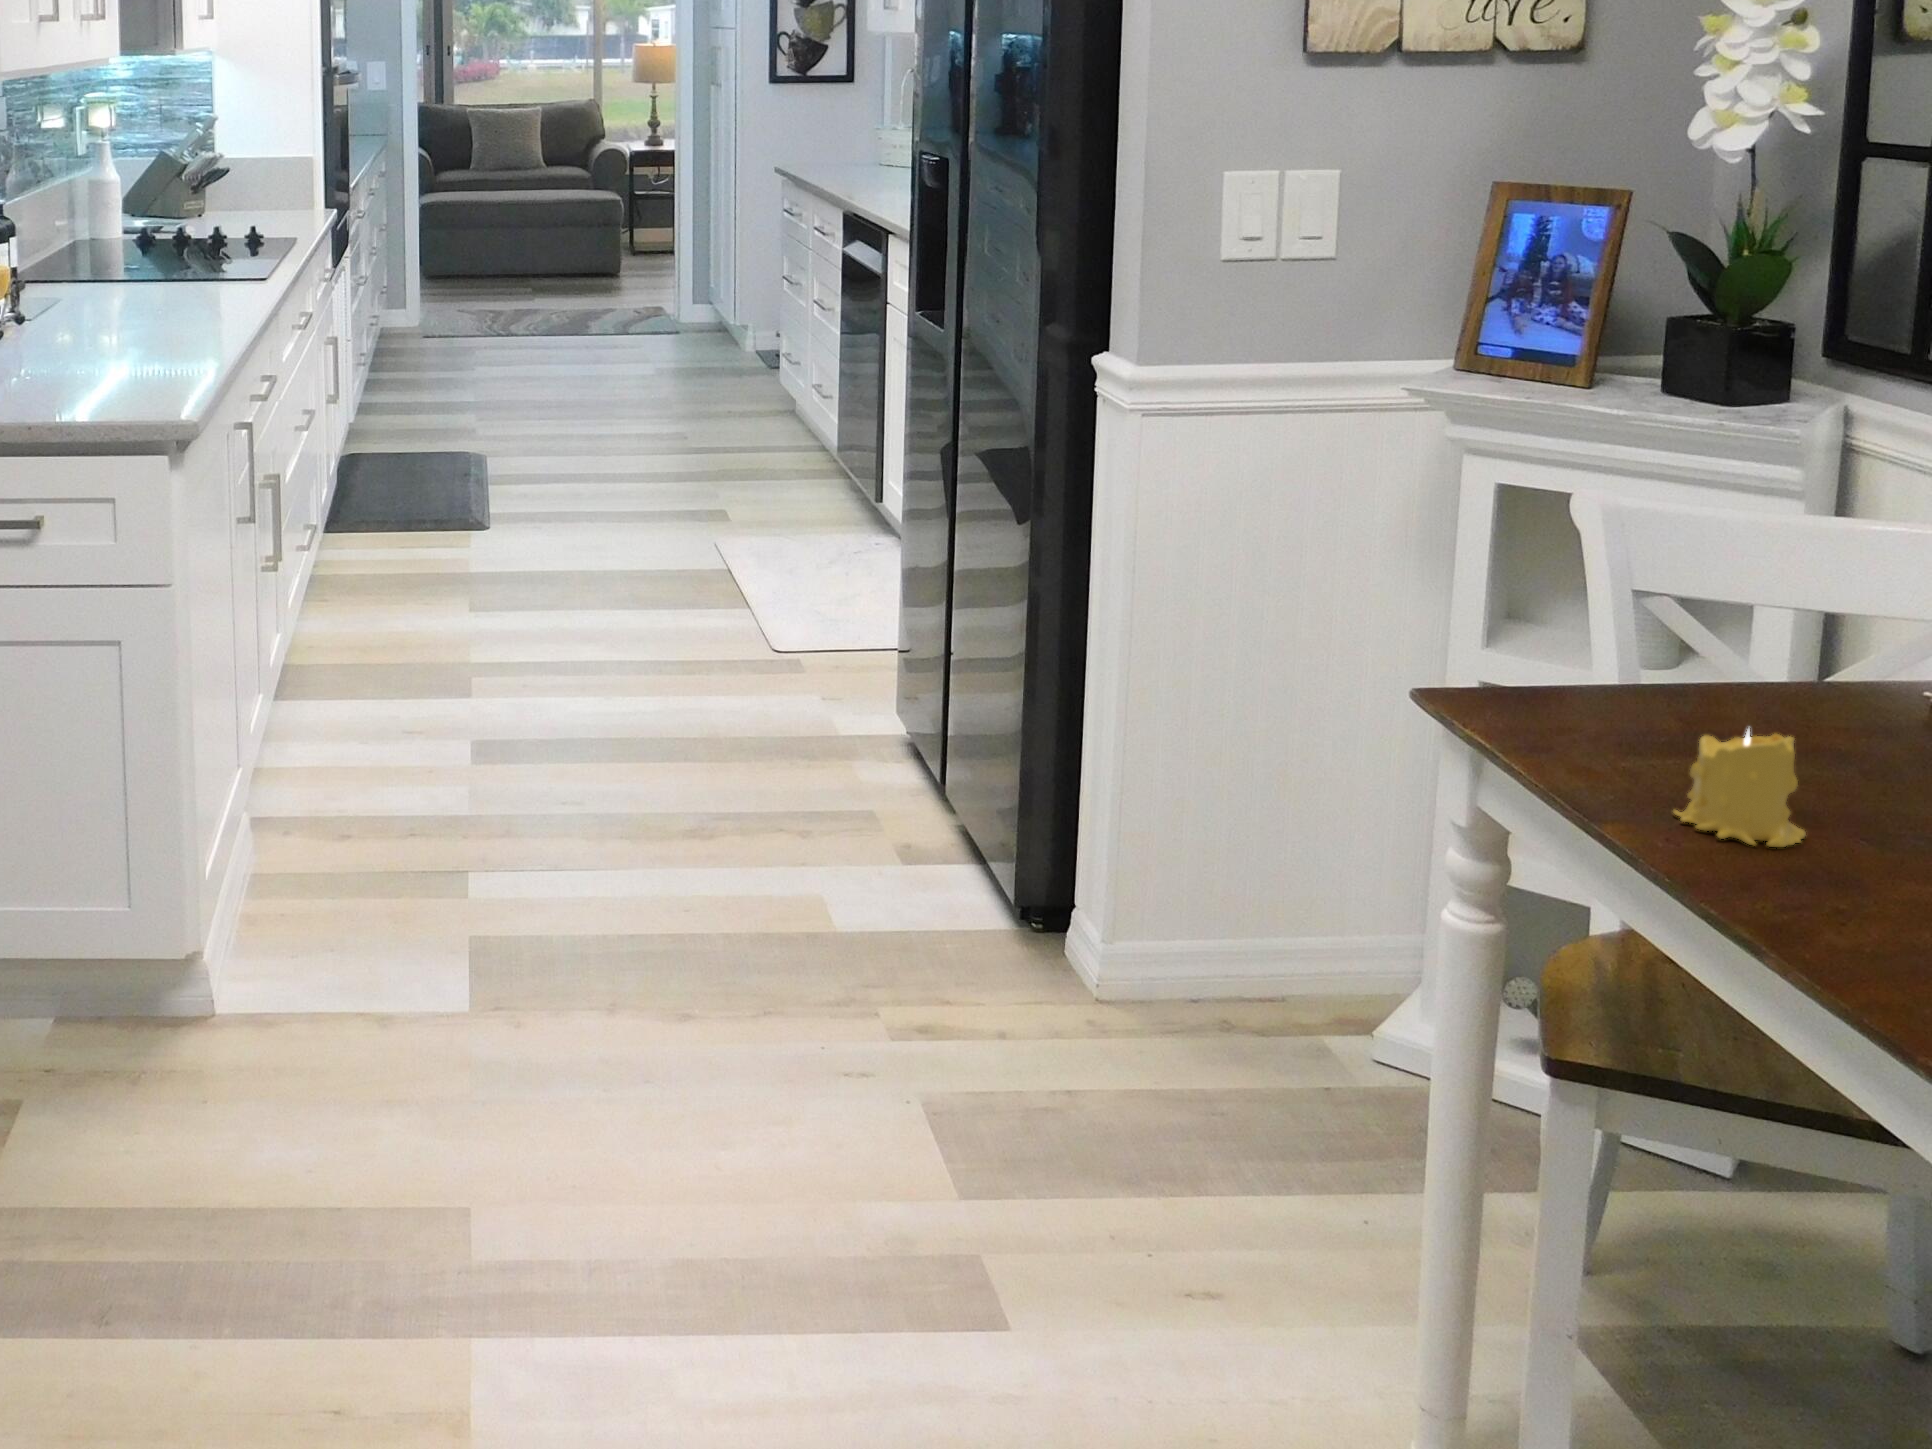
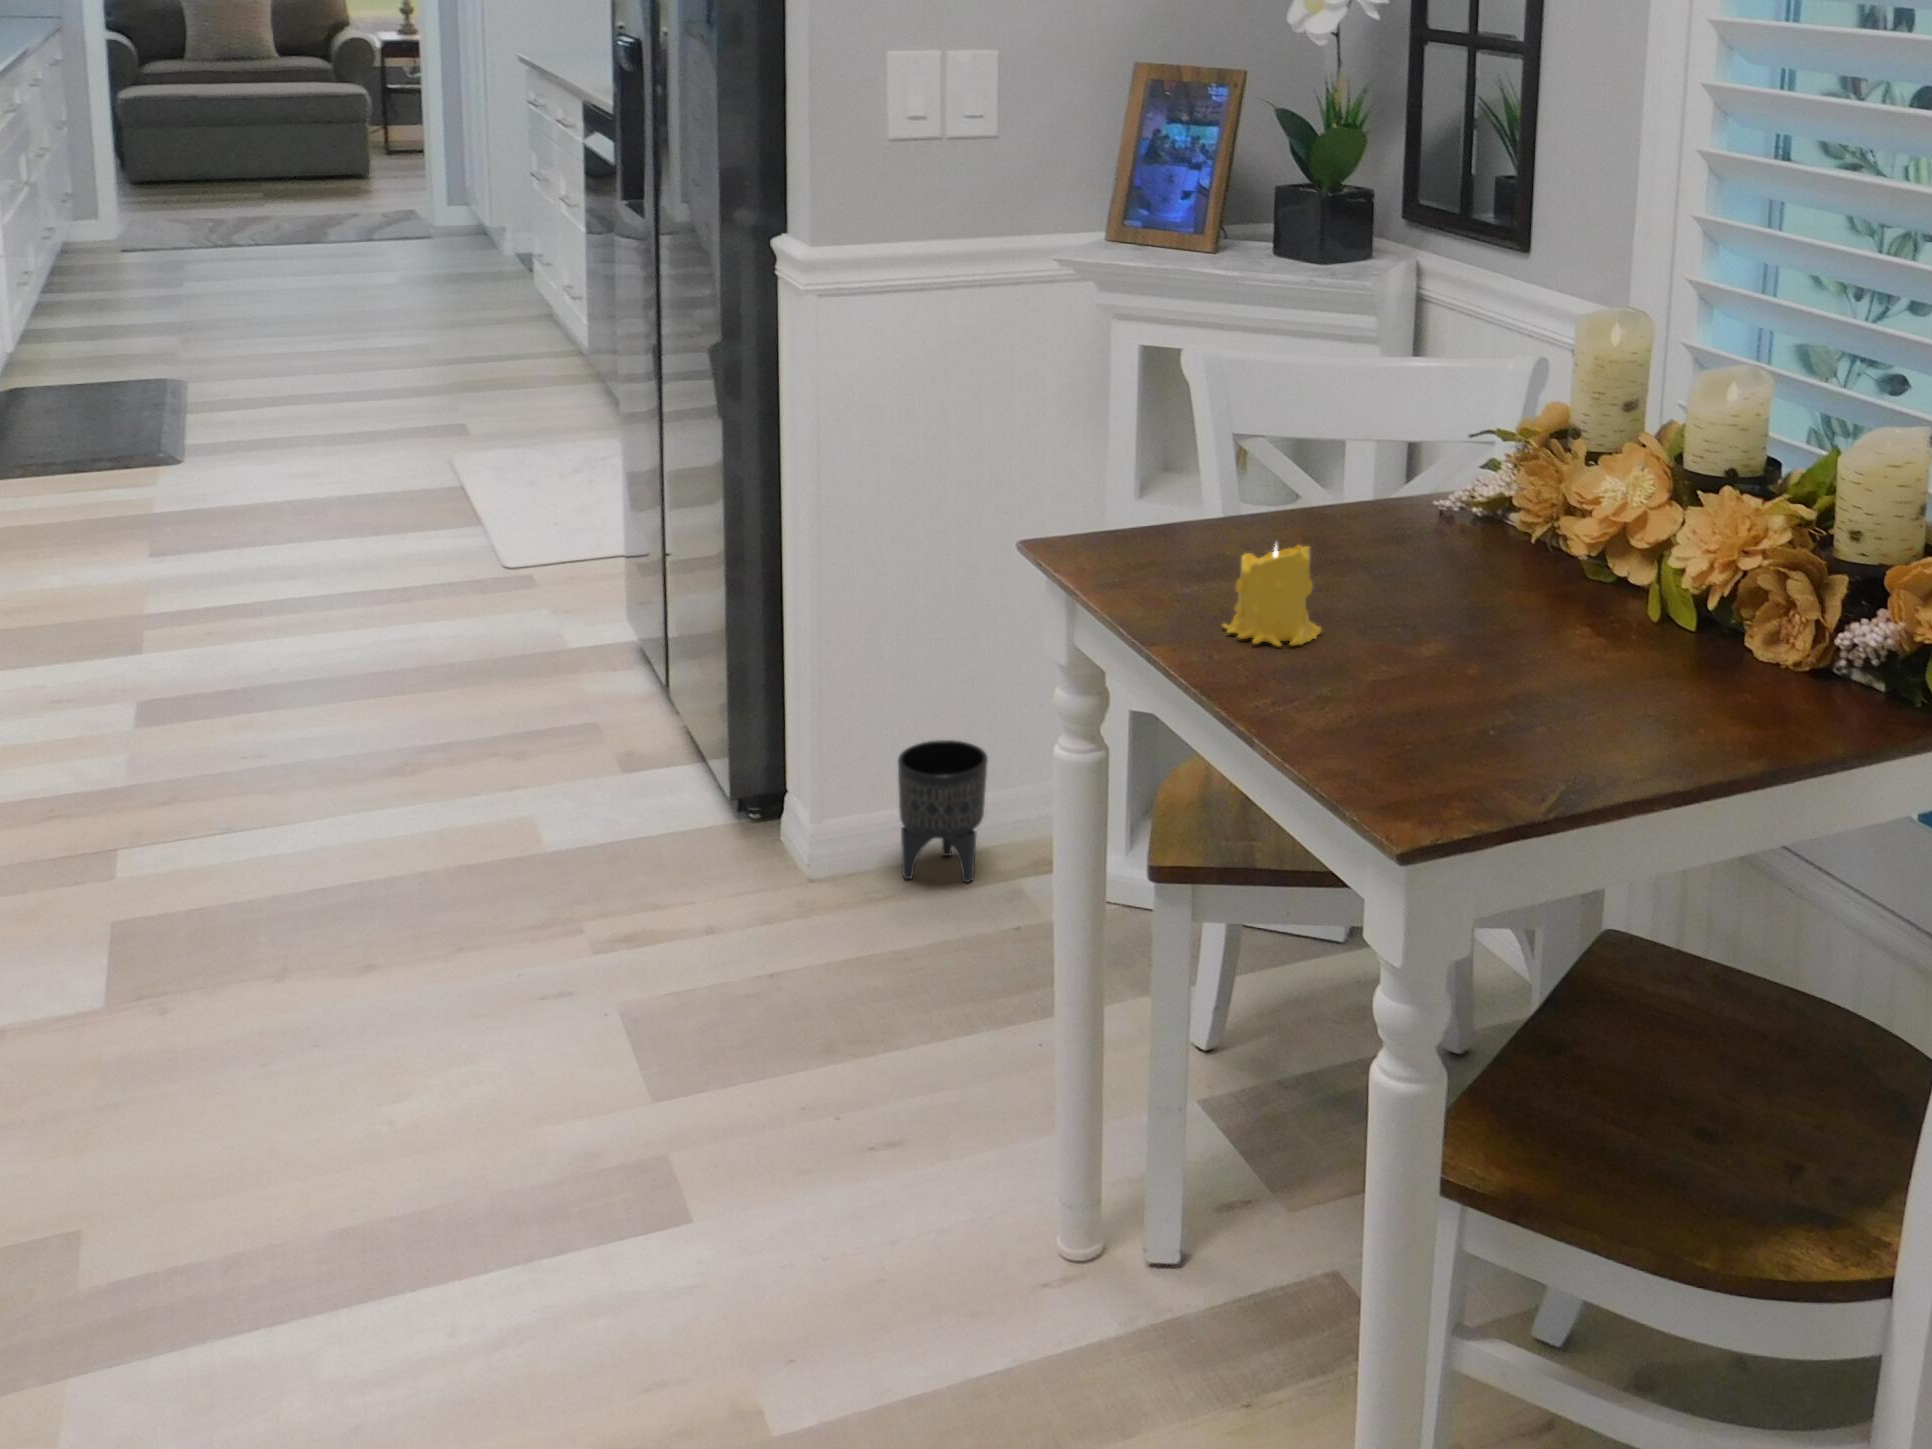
planter: none [1193,881,1294,1037] -> present [898,740,988,882]

